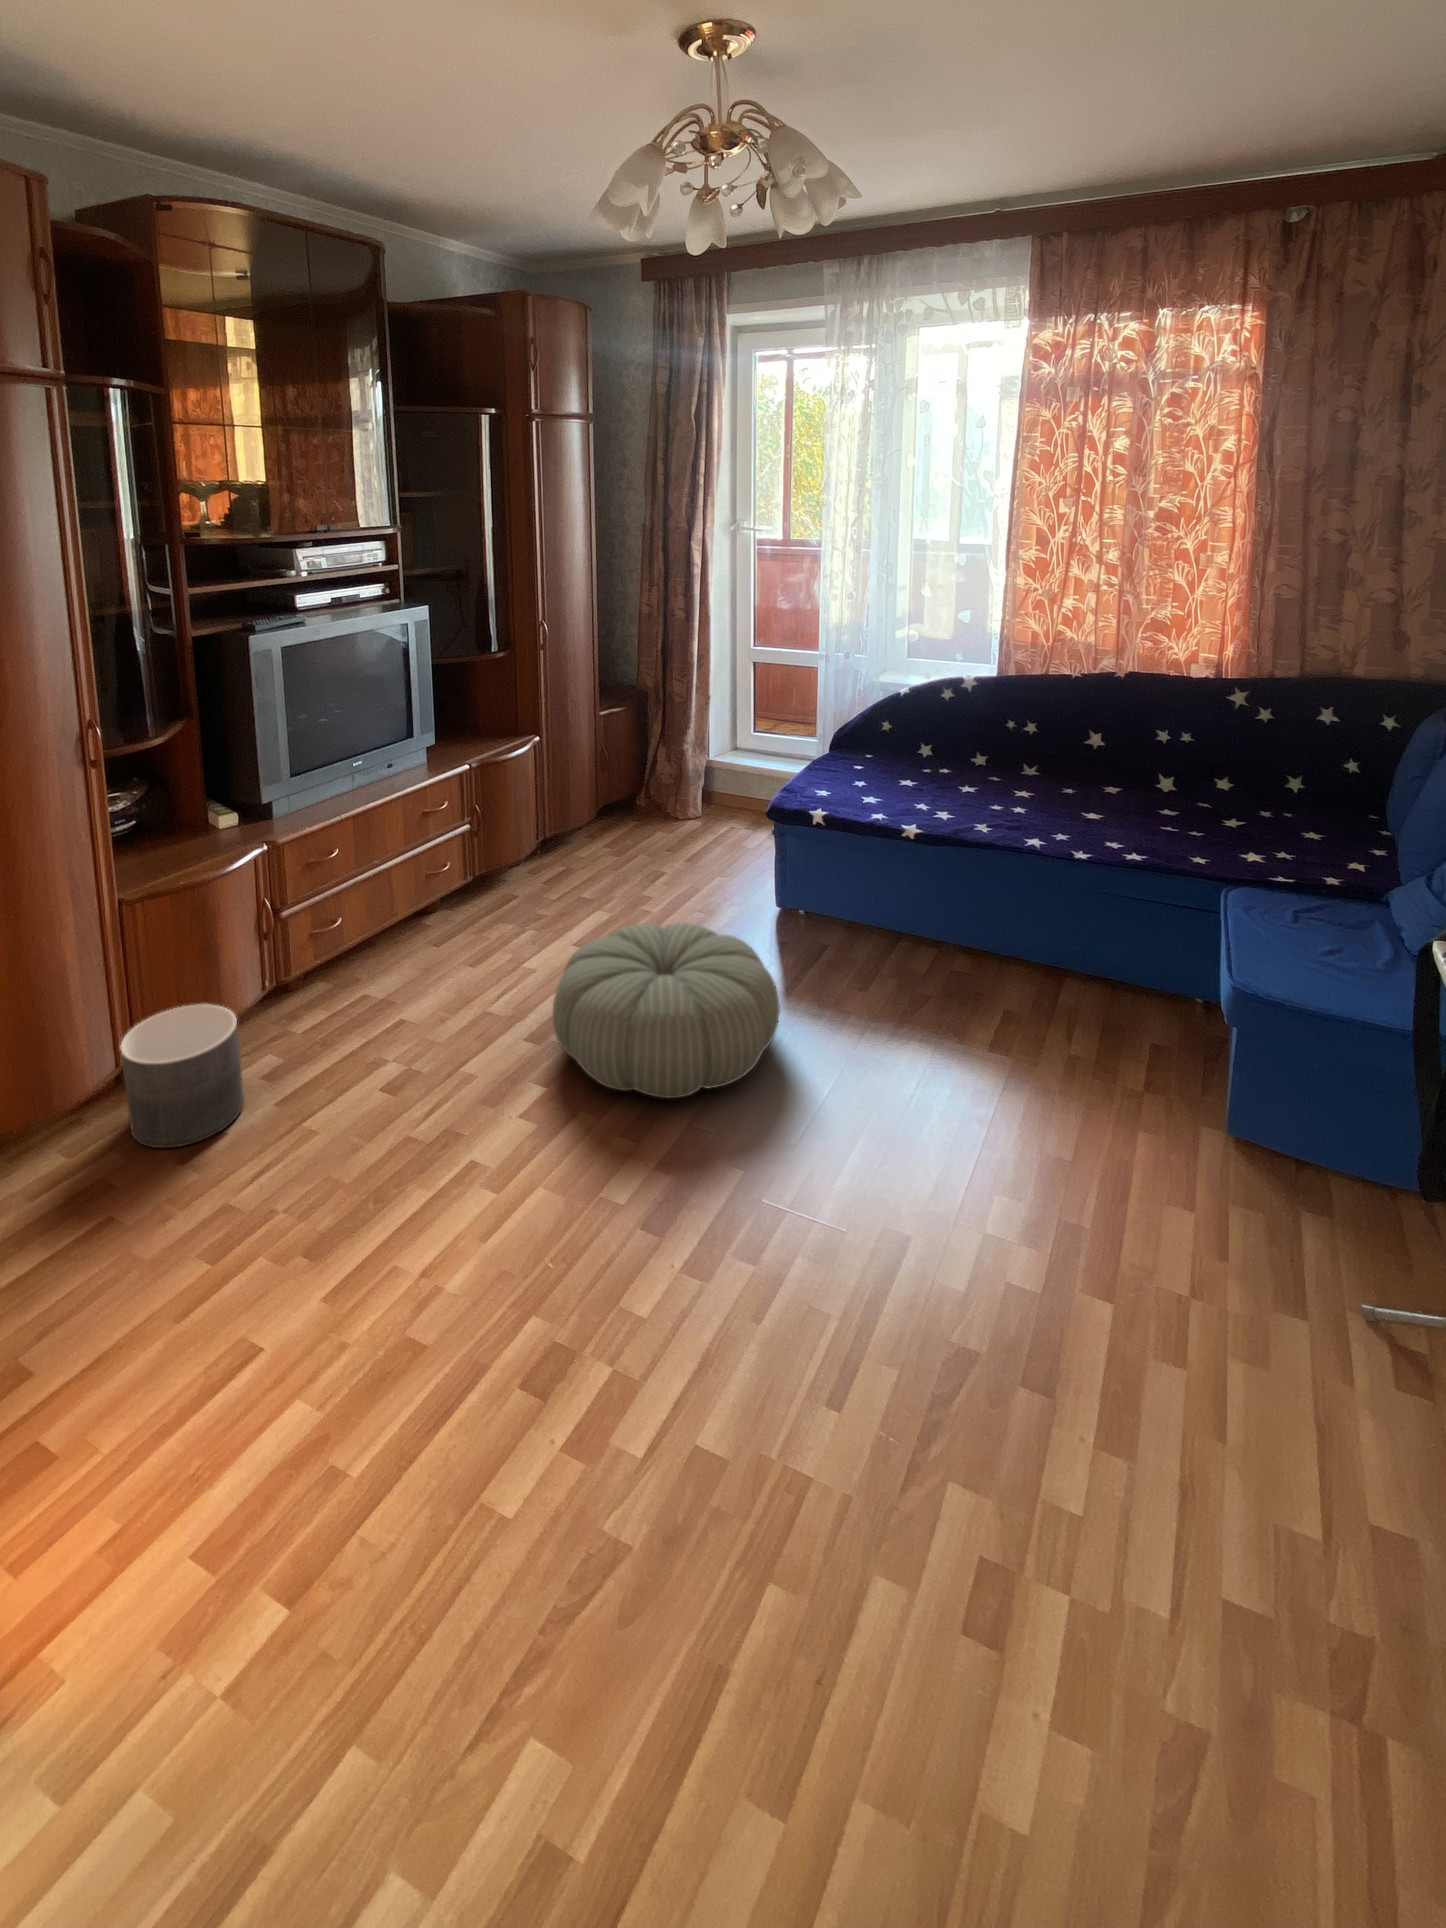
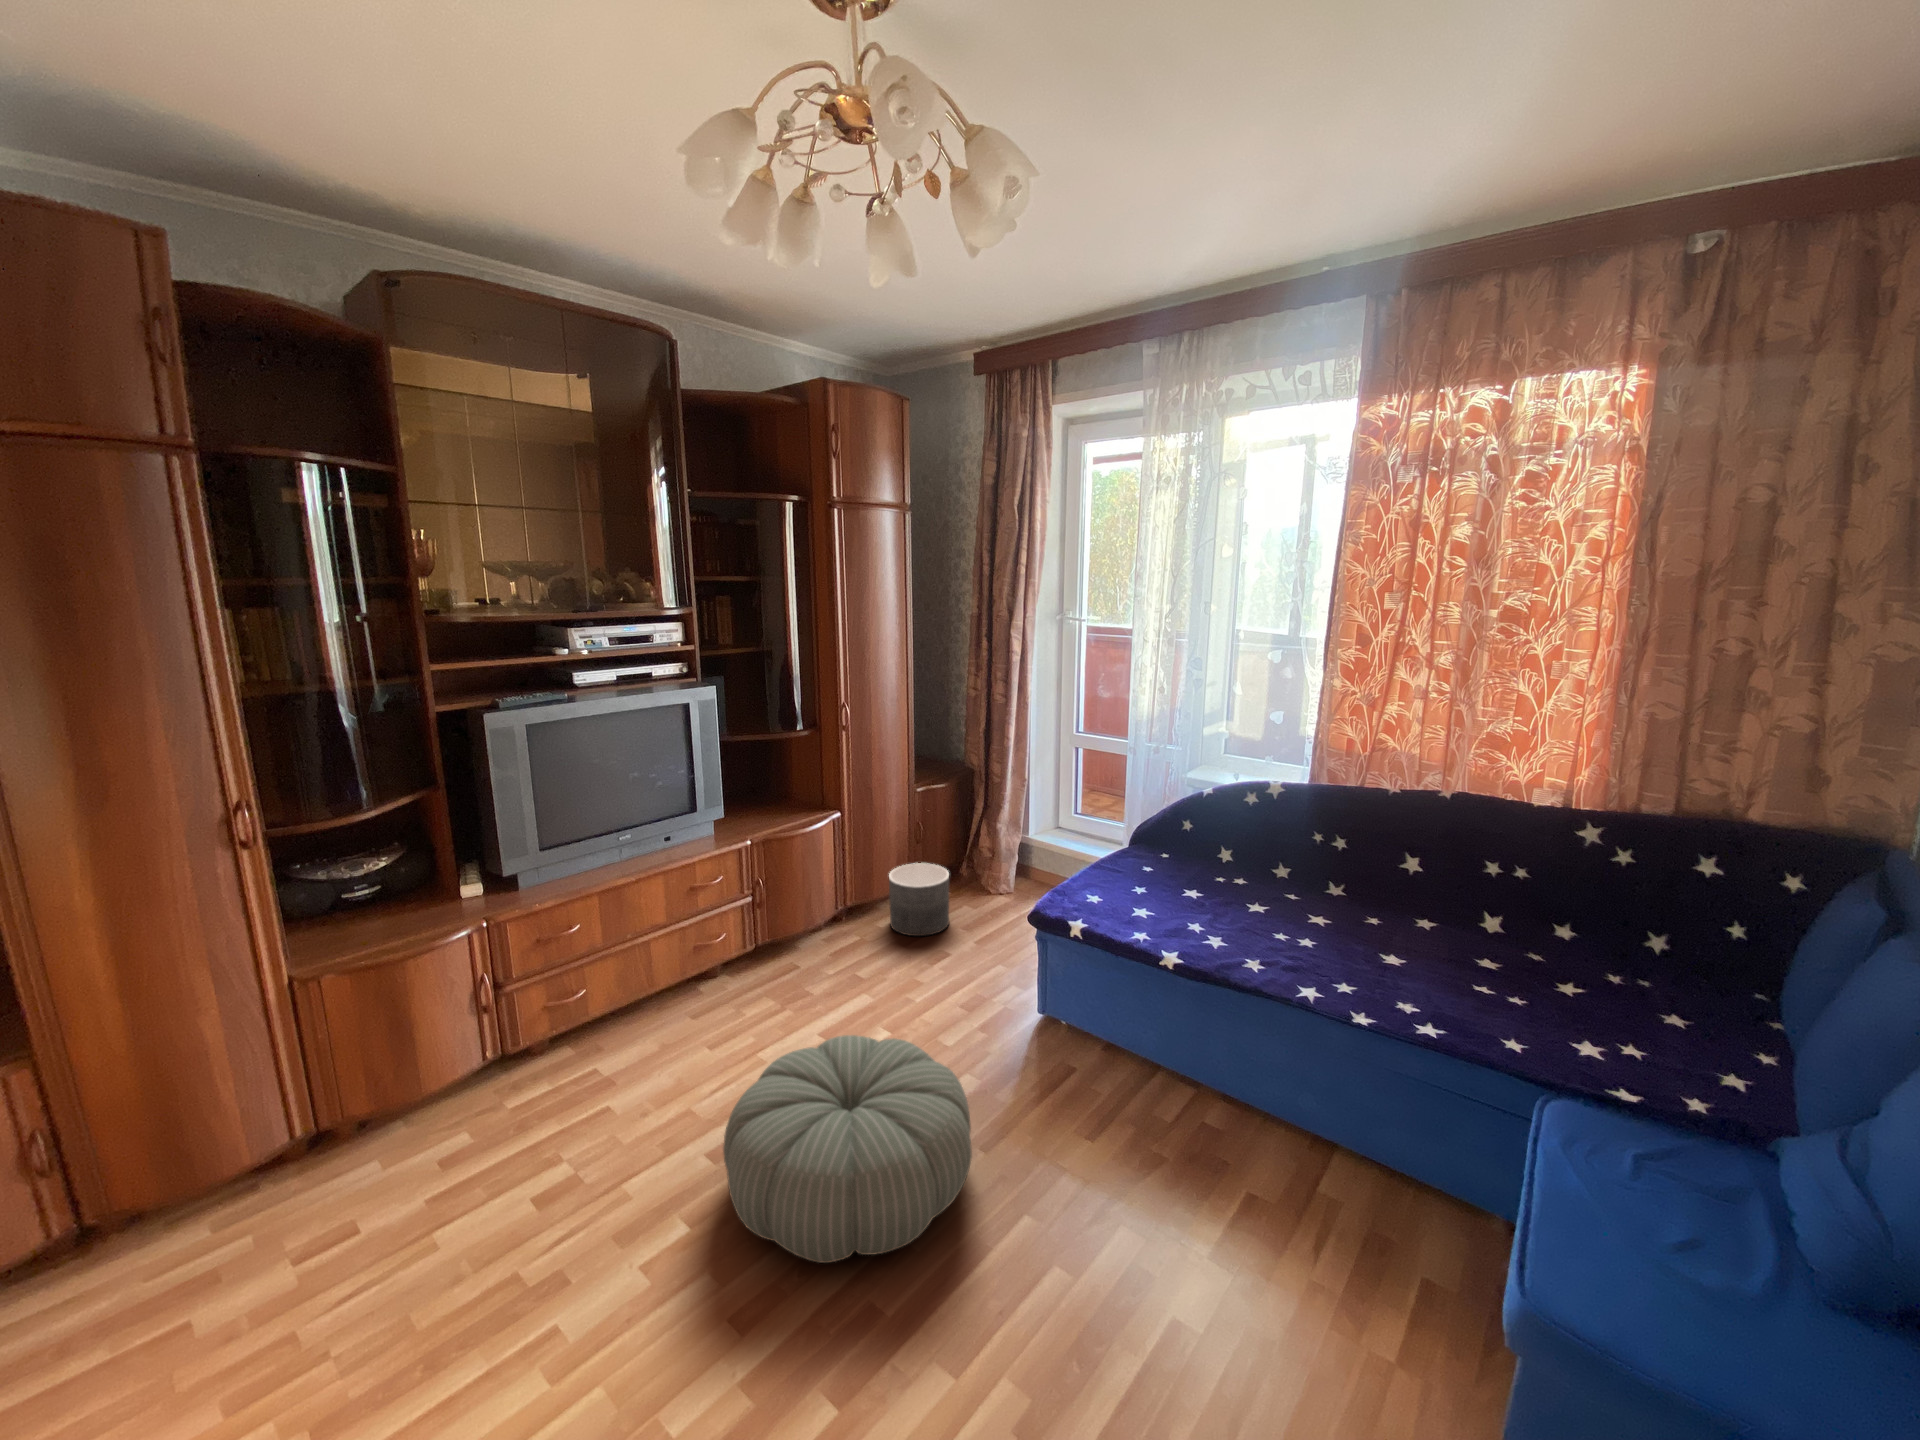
planter: present [120,1004,244,1148] -> present [889,863,949,936]

